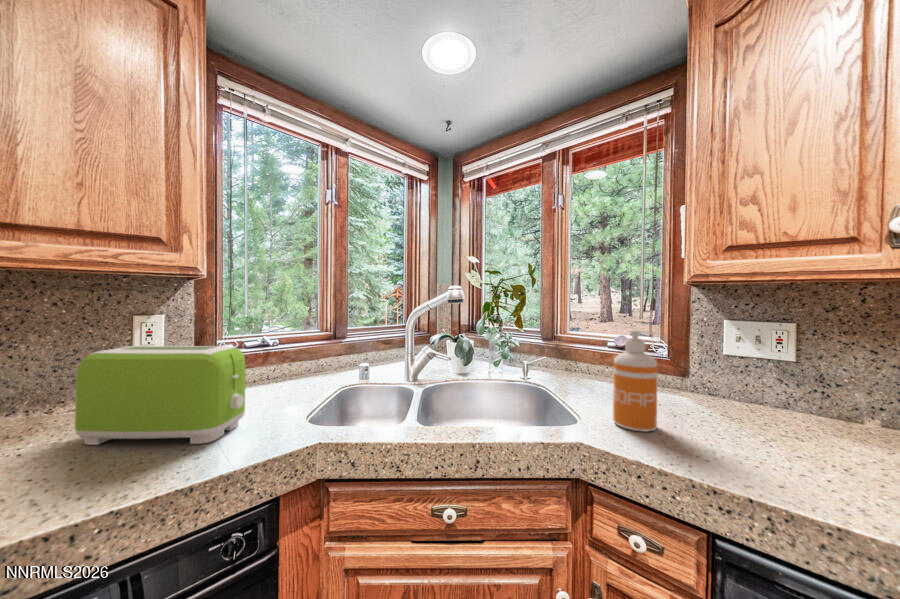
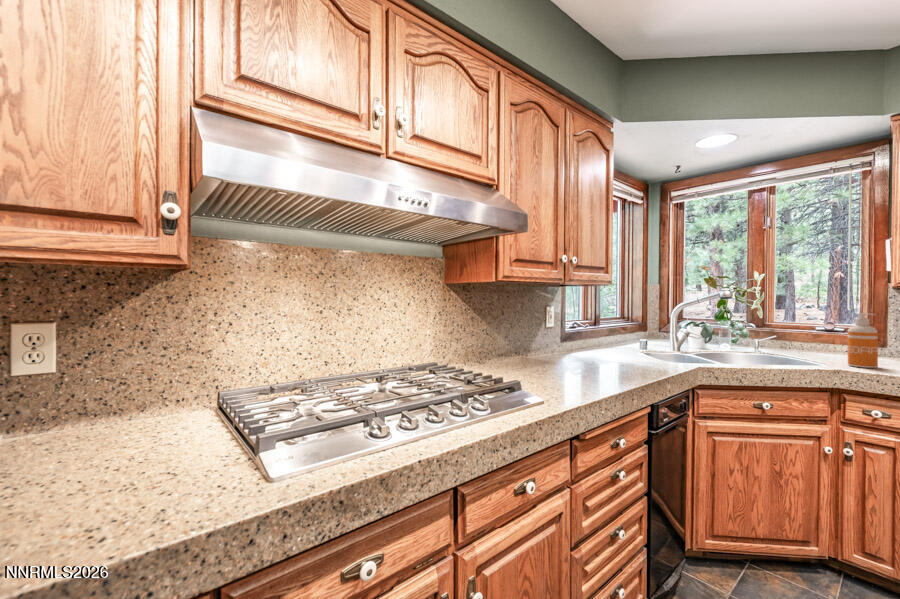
toaster: present [75,346,246,445] -> none [575,322,646,367]

